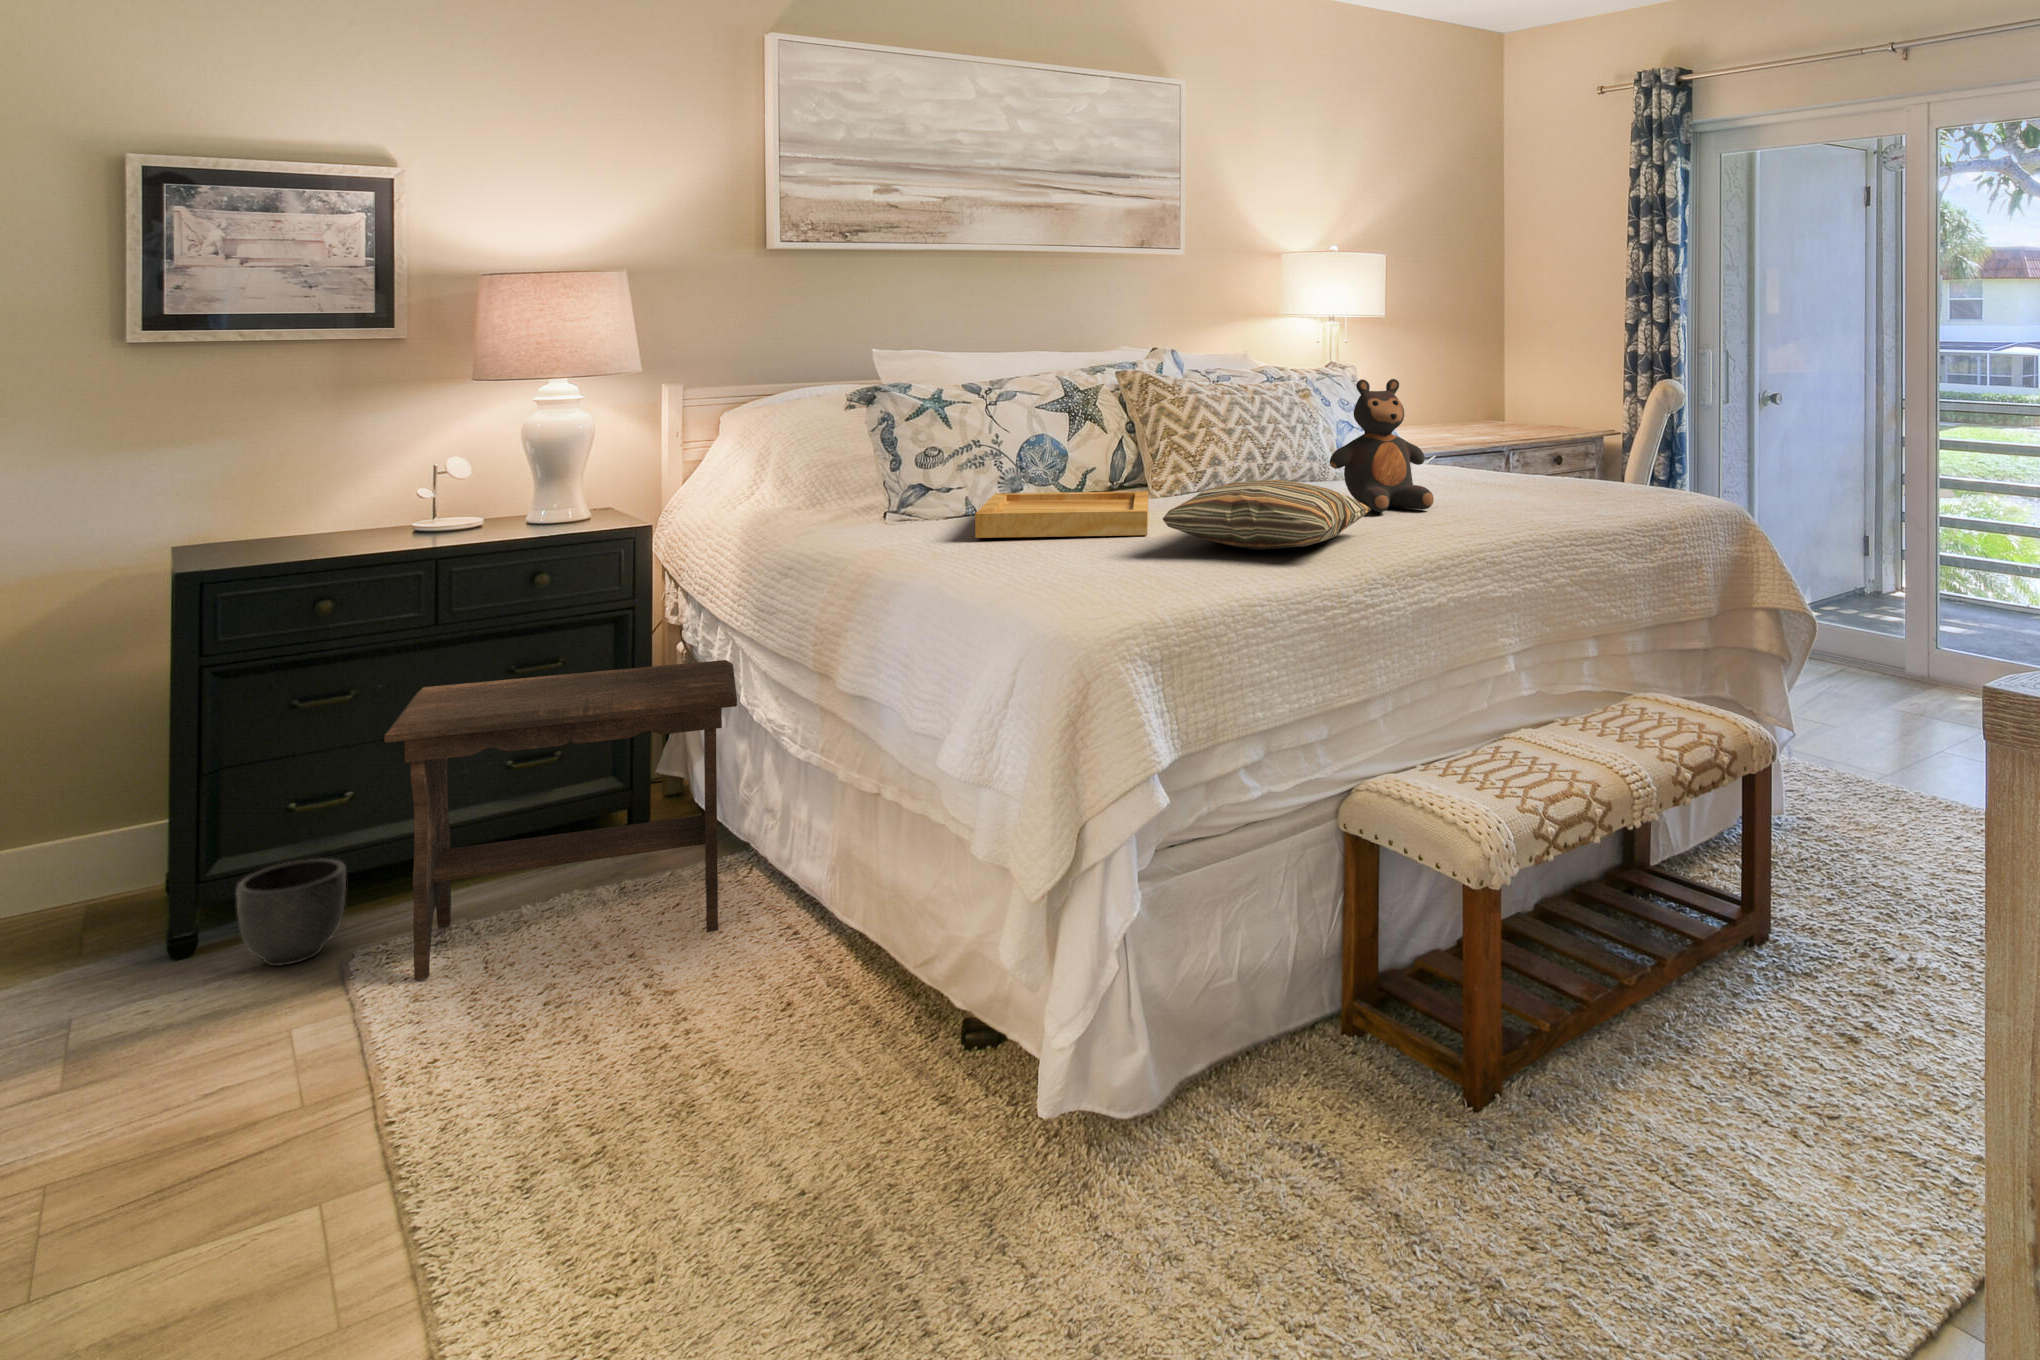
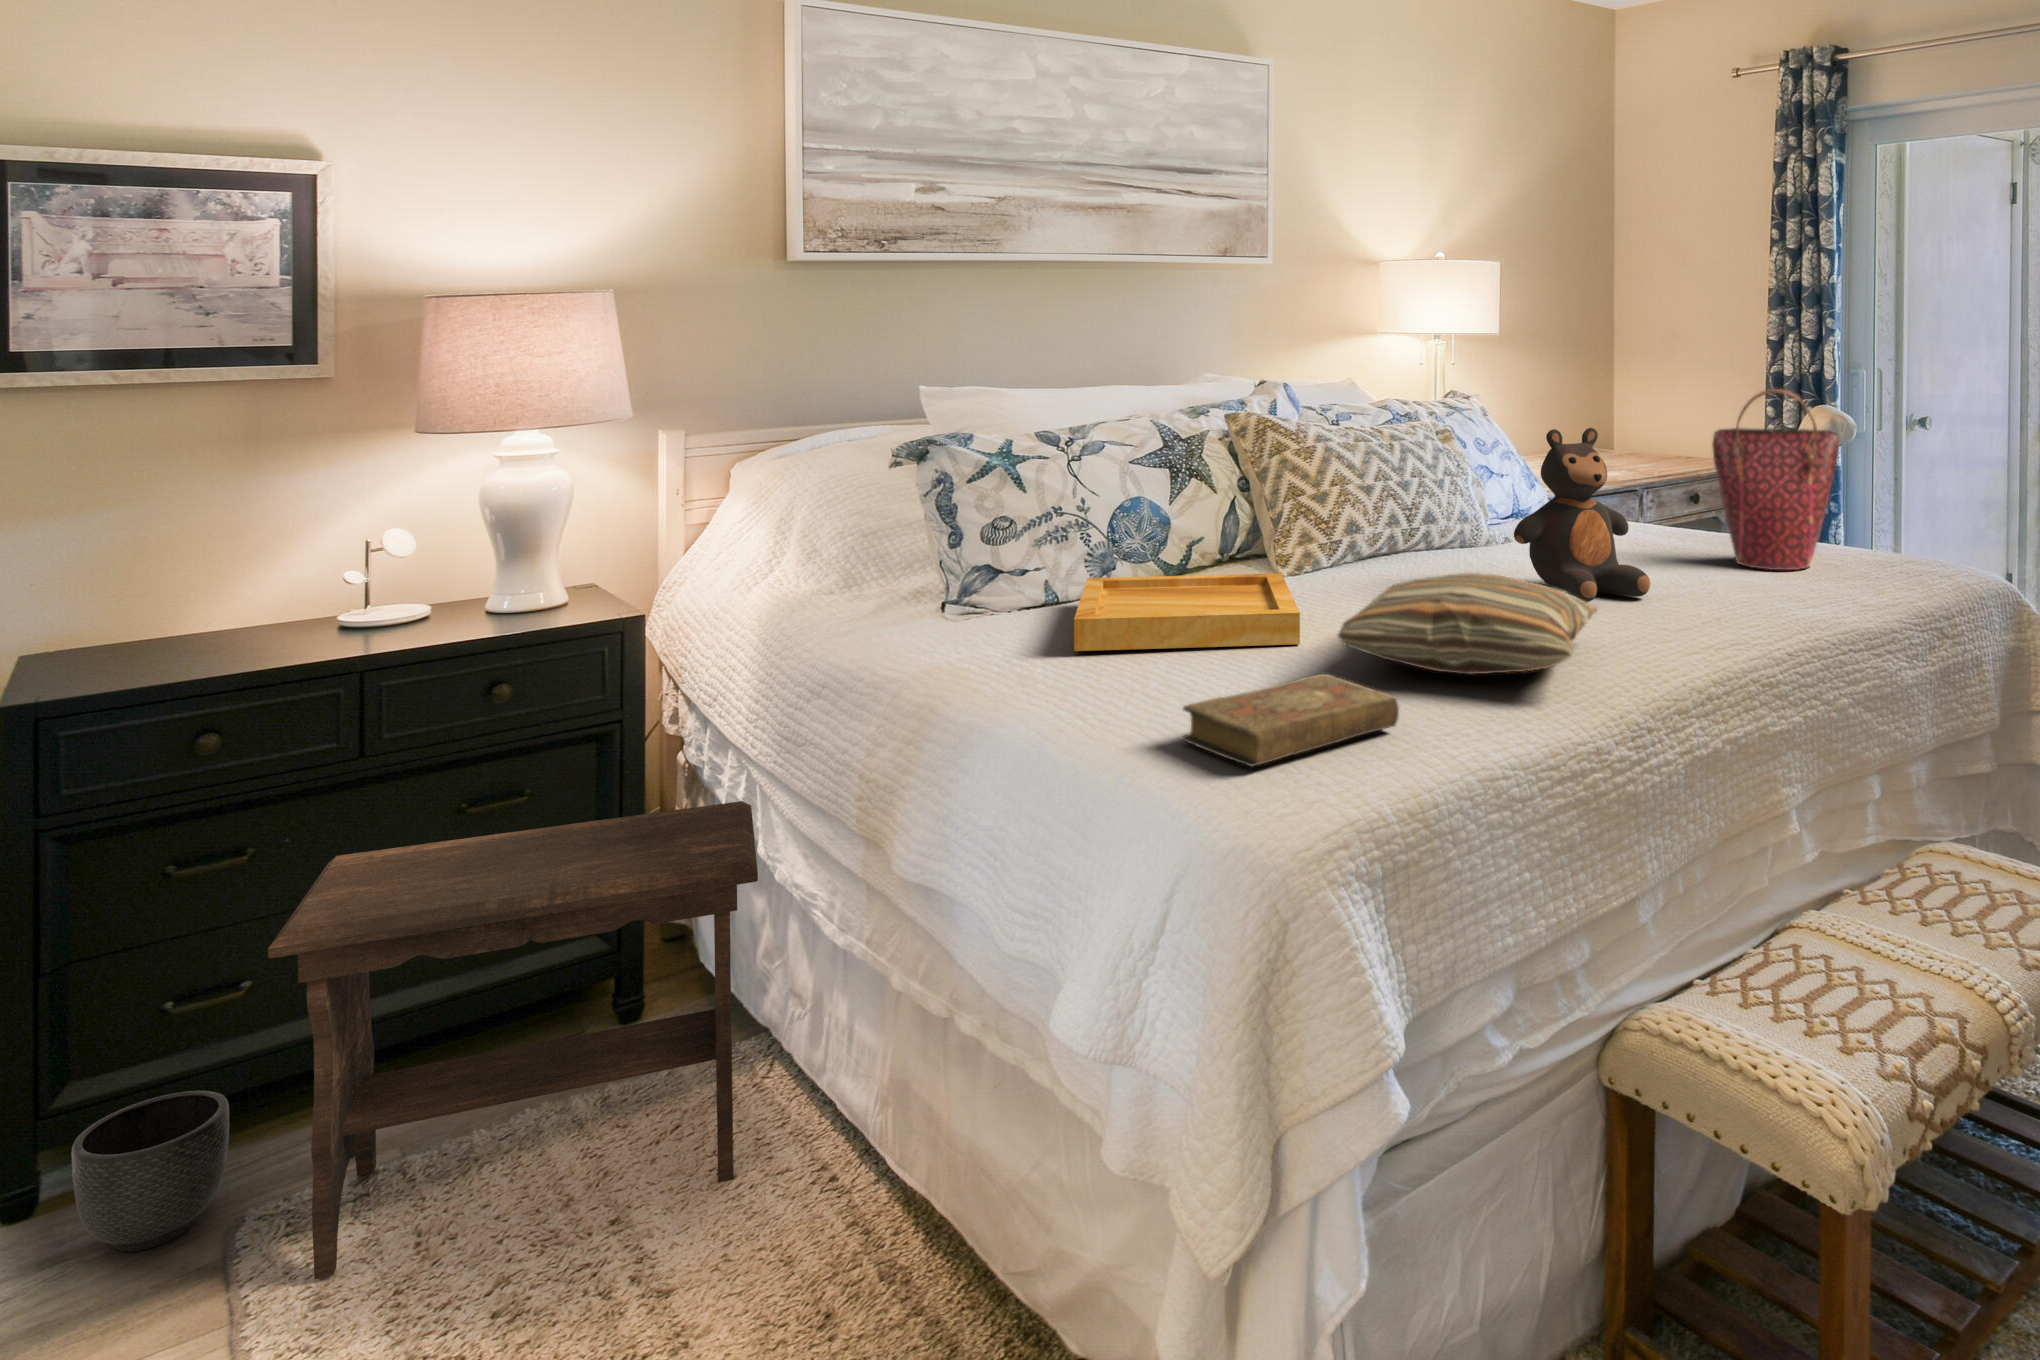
handbag: none [1502,352,1601,495] -> present [1712,389,1839,570]
book: none [1034,542,1192,592] -> present [1181,674,1399,766]

